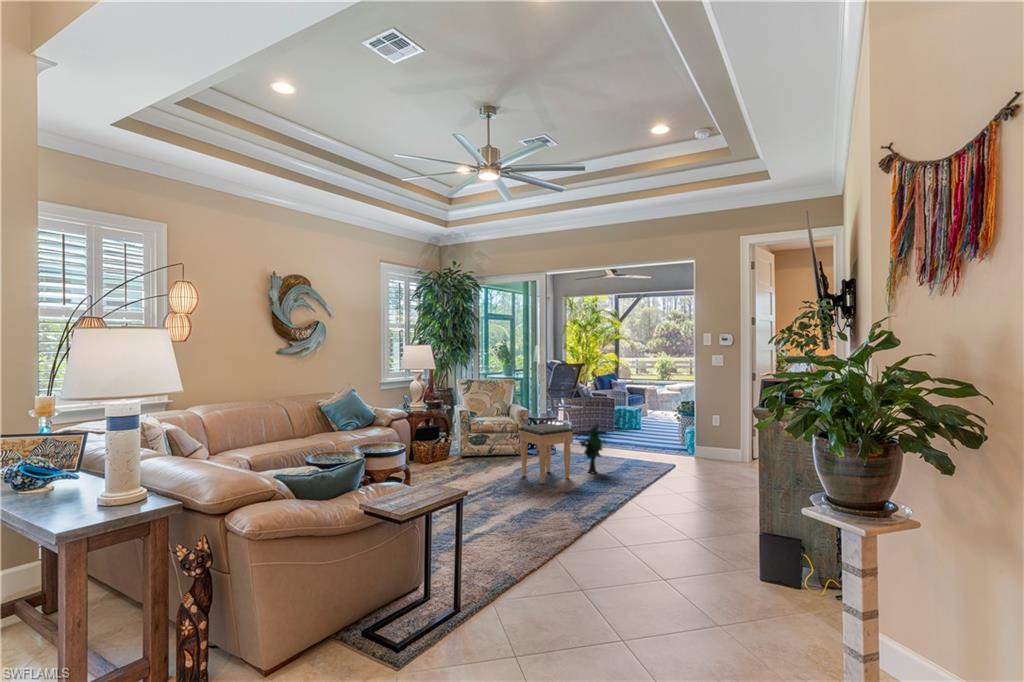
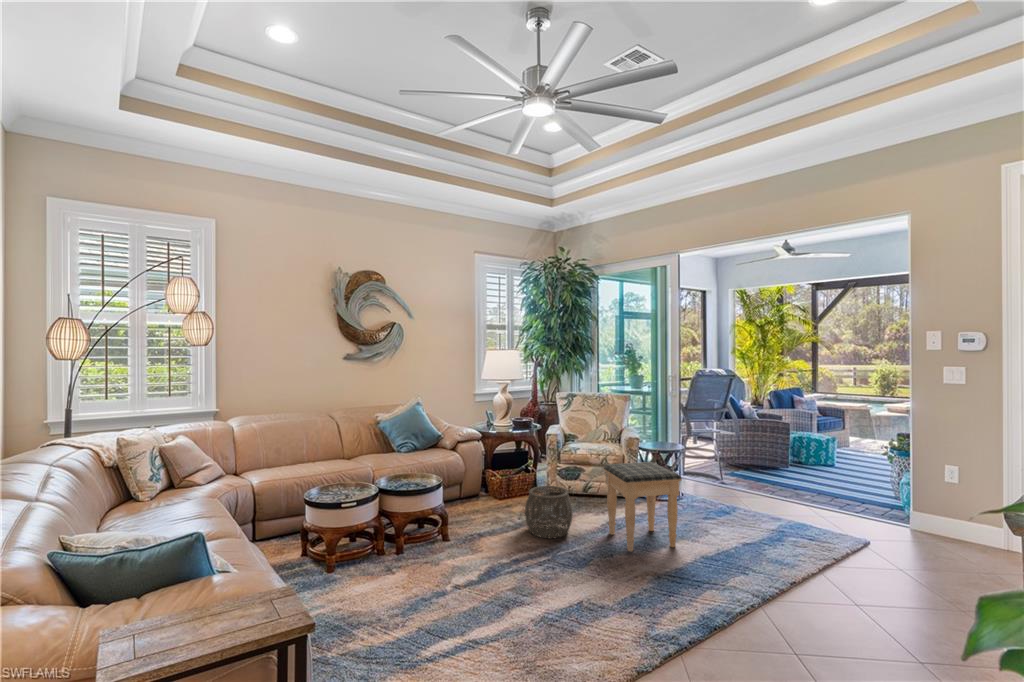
decorative plant: present [579,424,606,473] -> none [696,468,741,543]
woven basket: none [462,446,499,483] -> present [525,486,573,539]

